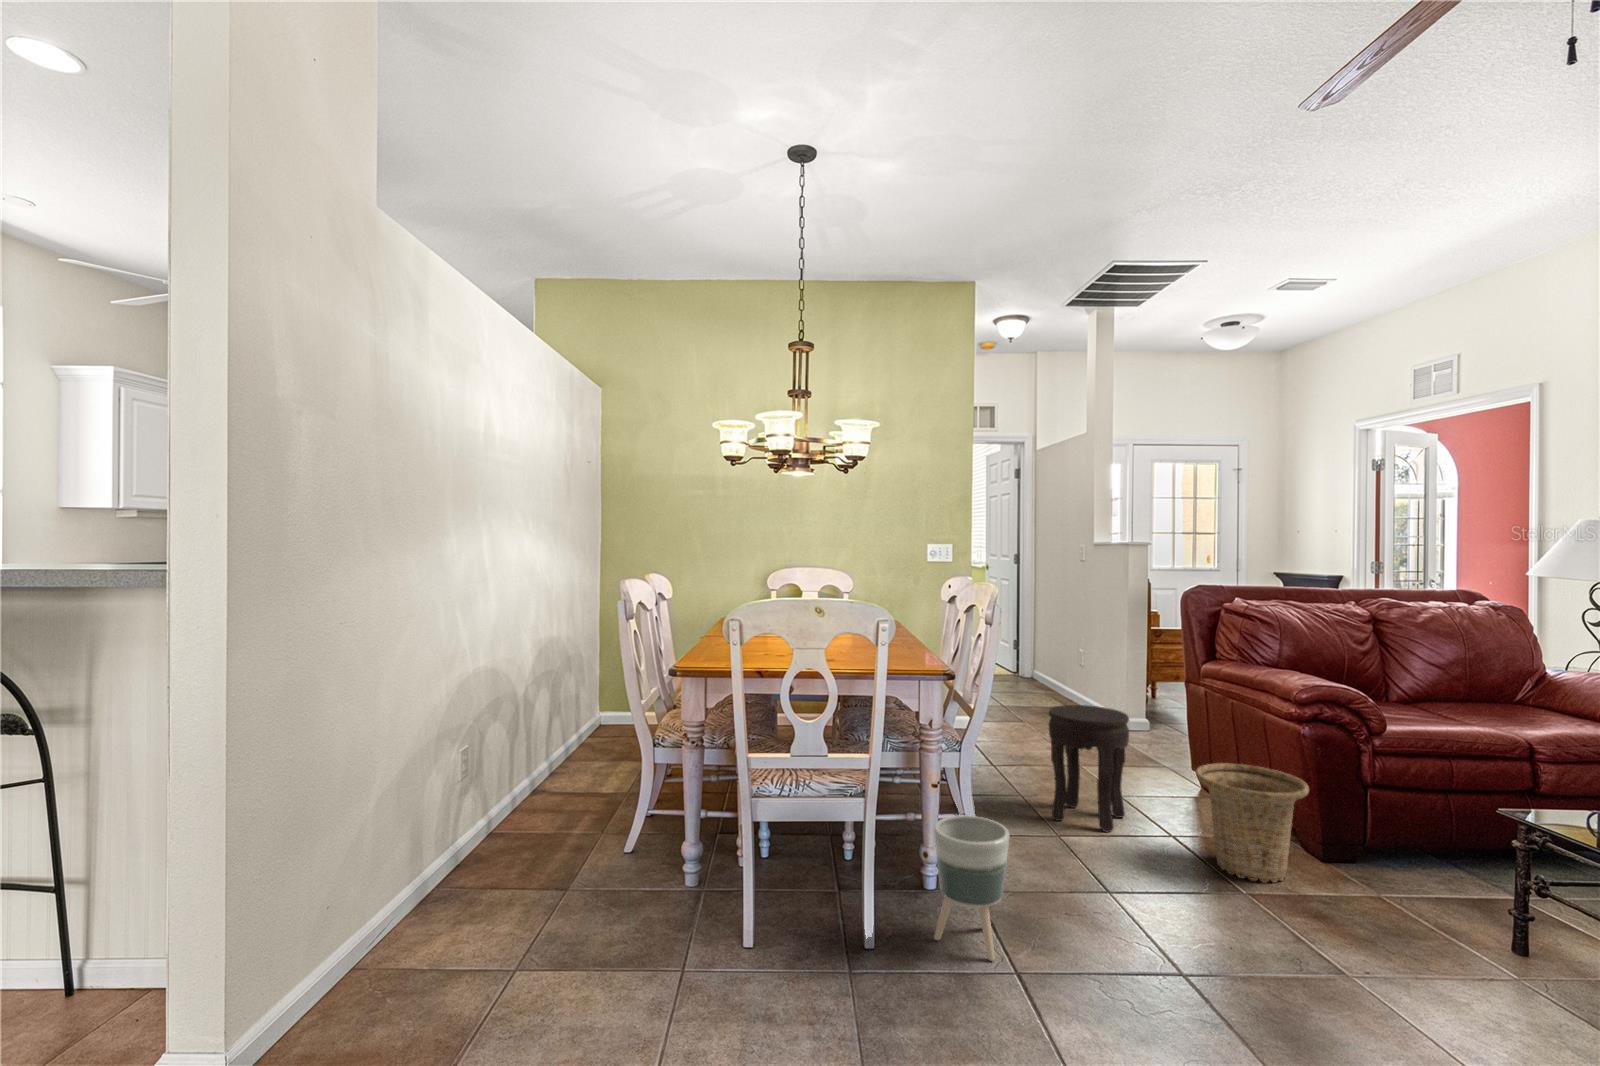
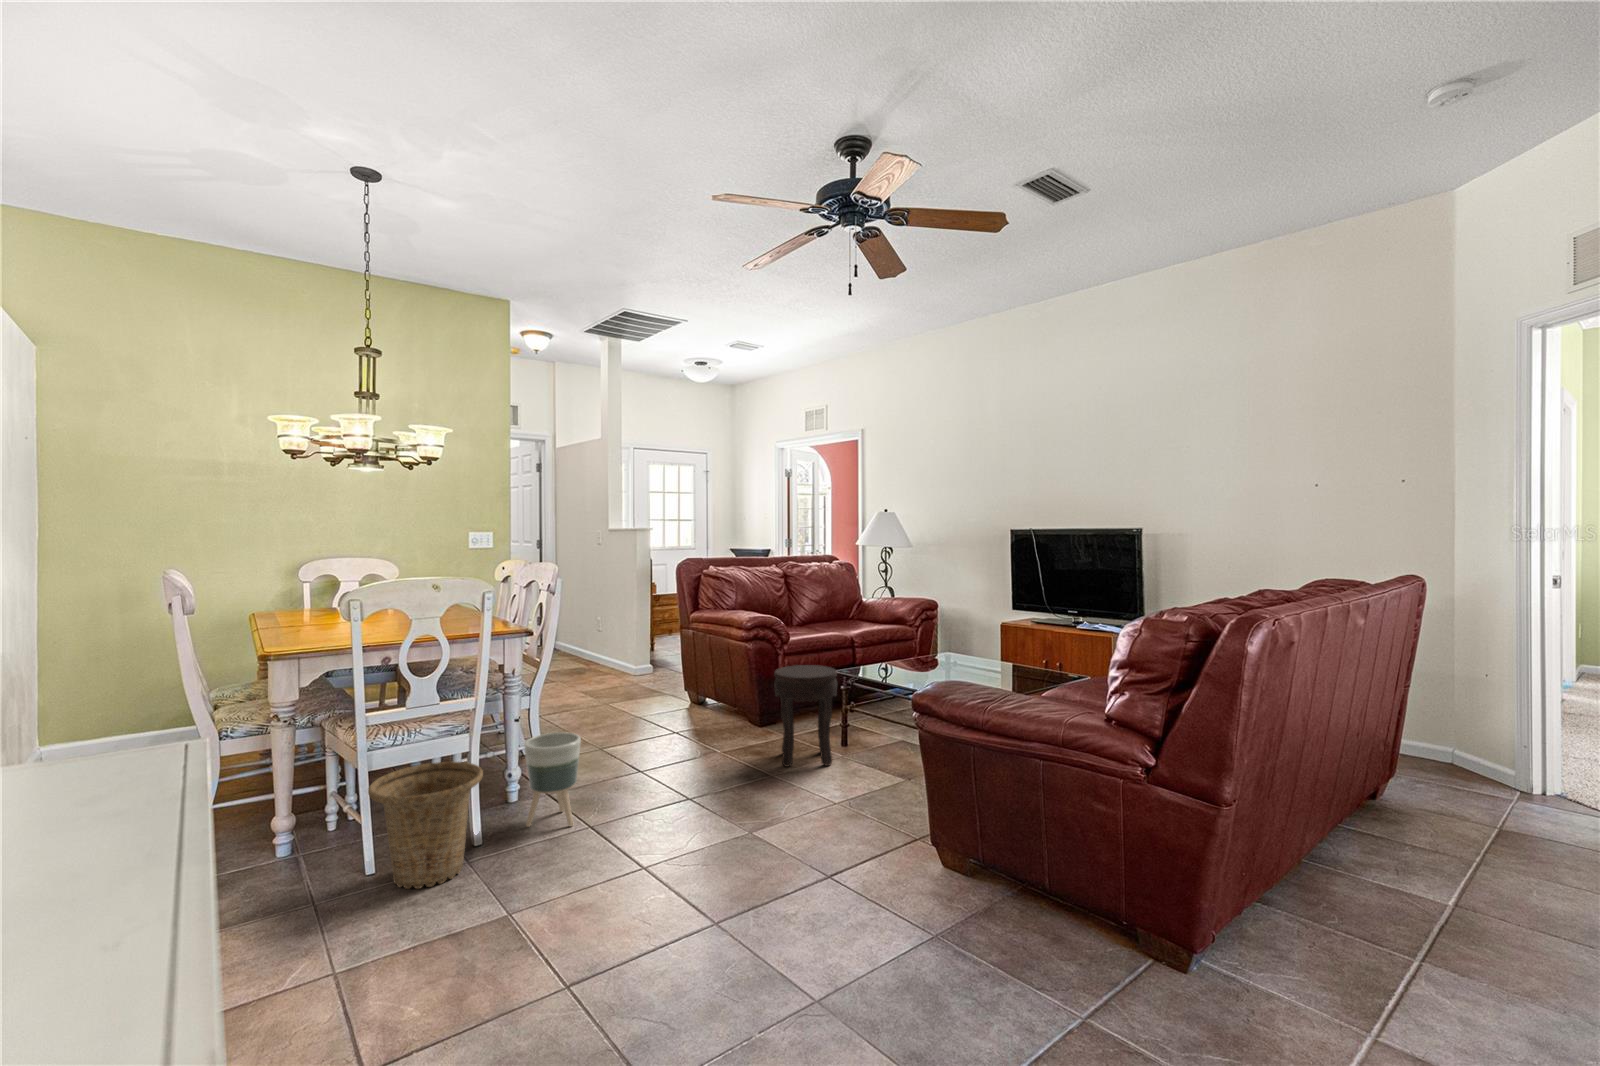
side table: present [1049,705,1129,832] -> present [774,665,837,767]
basket: present [1196,763,1309,883] -> present [368,762,483,889]

